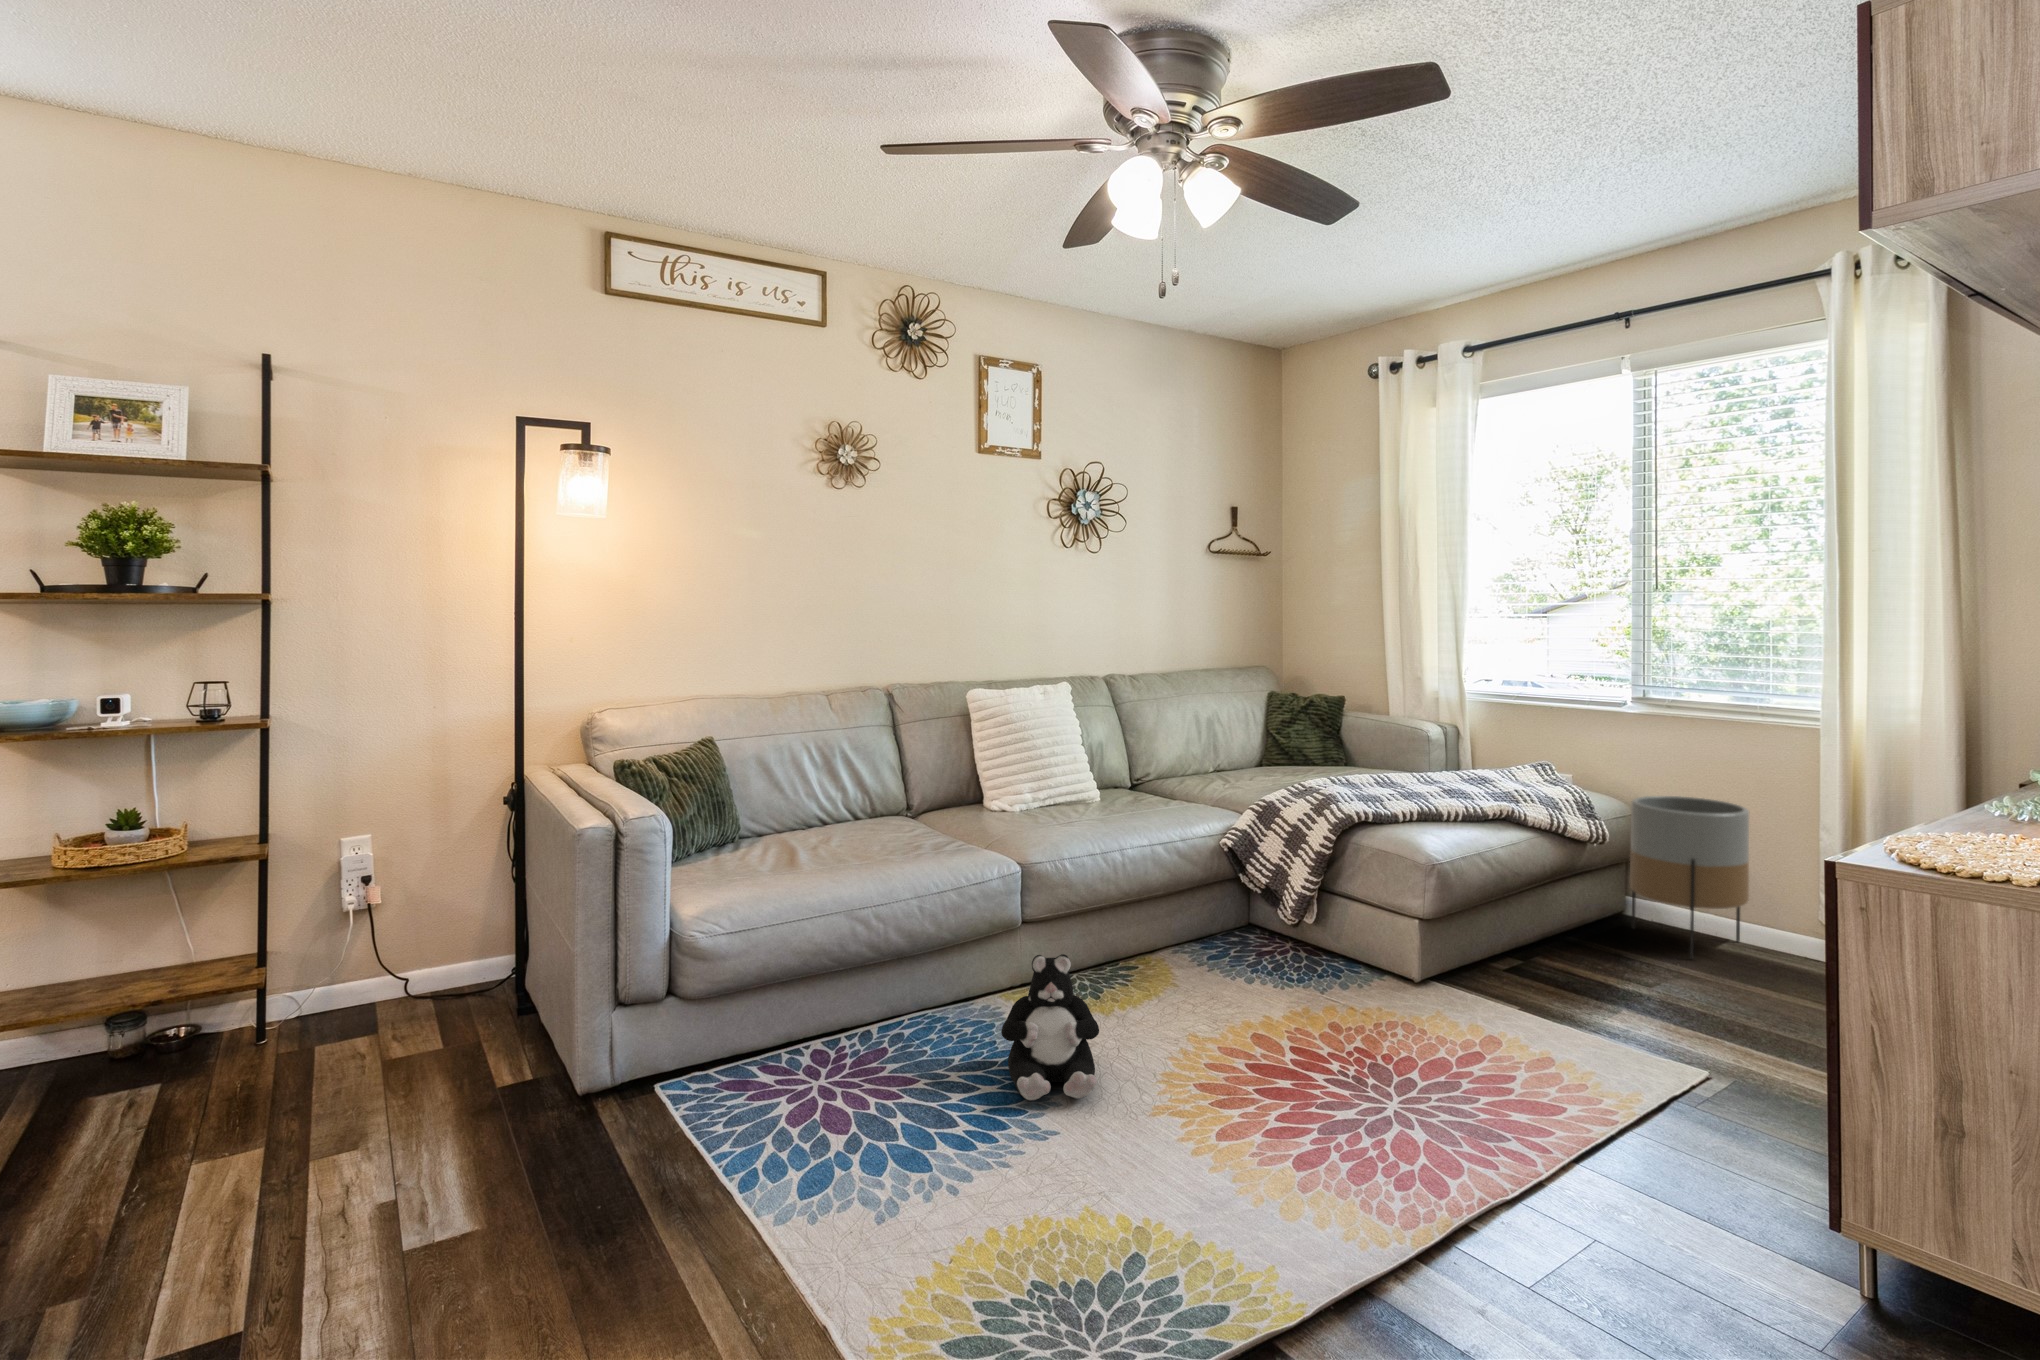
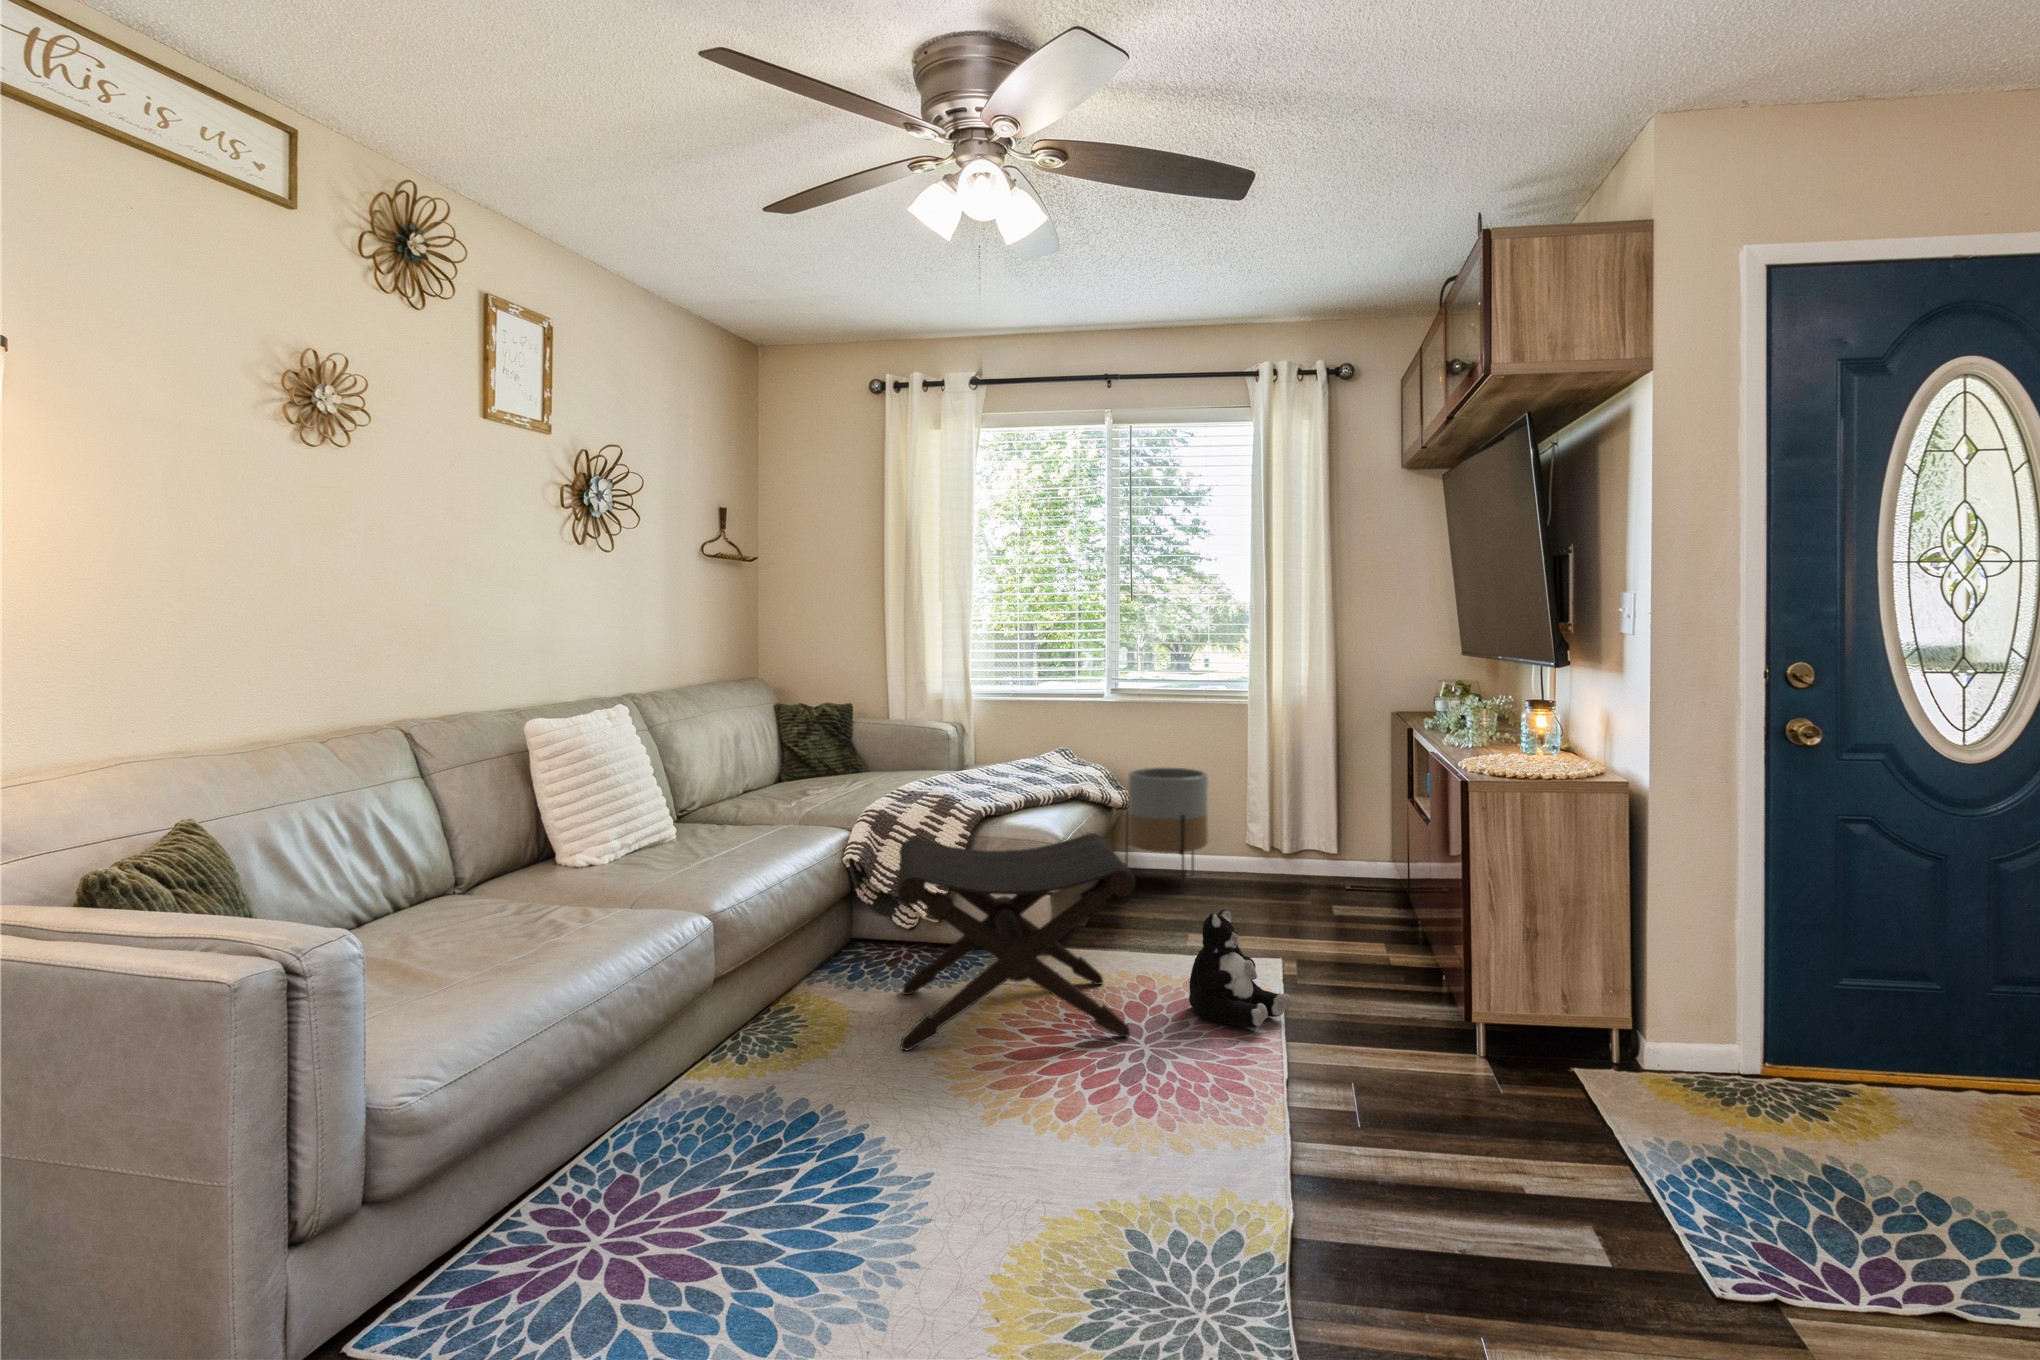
footstool: none [1166,829,1454,1087] -> present [897,833,1135,1050]
plush toy: present [1001,954,1099,1100] -> present [1189,909,1291,1028]

